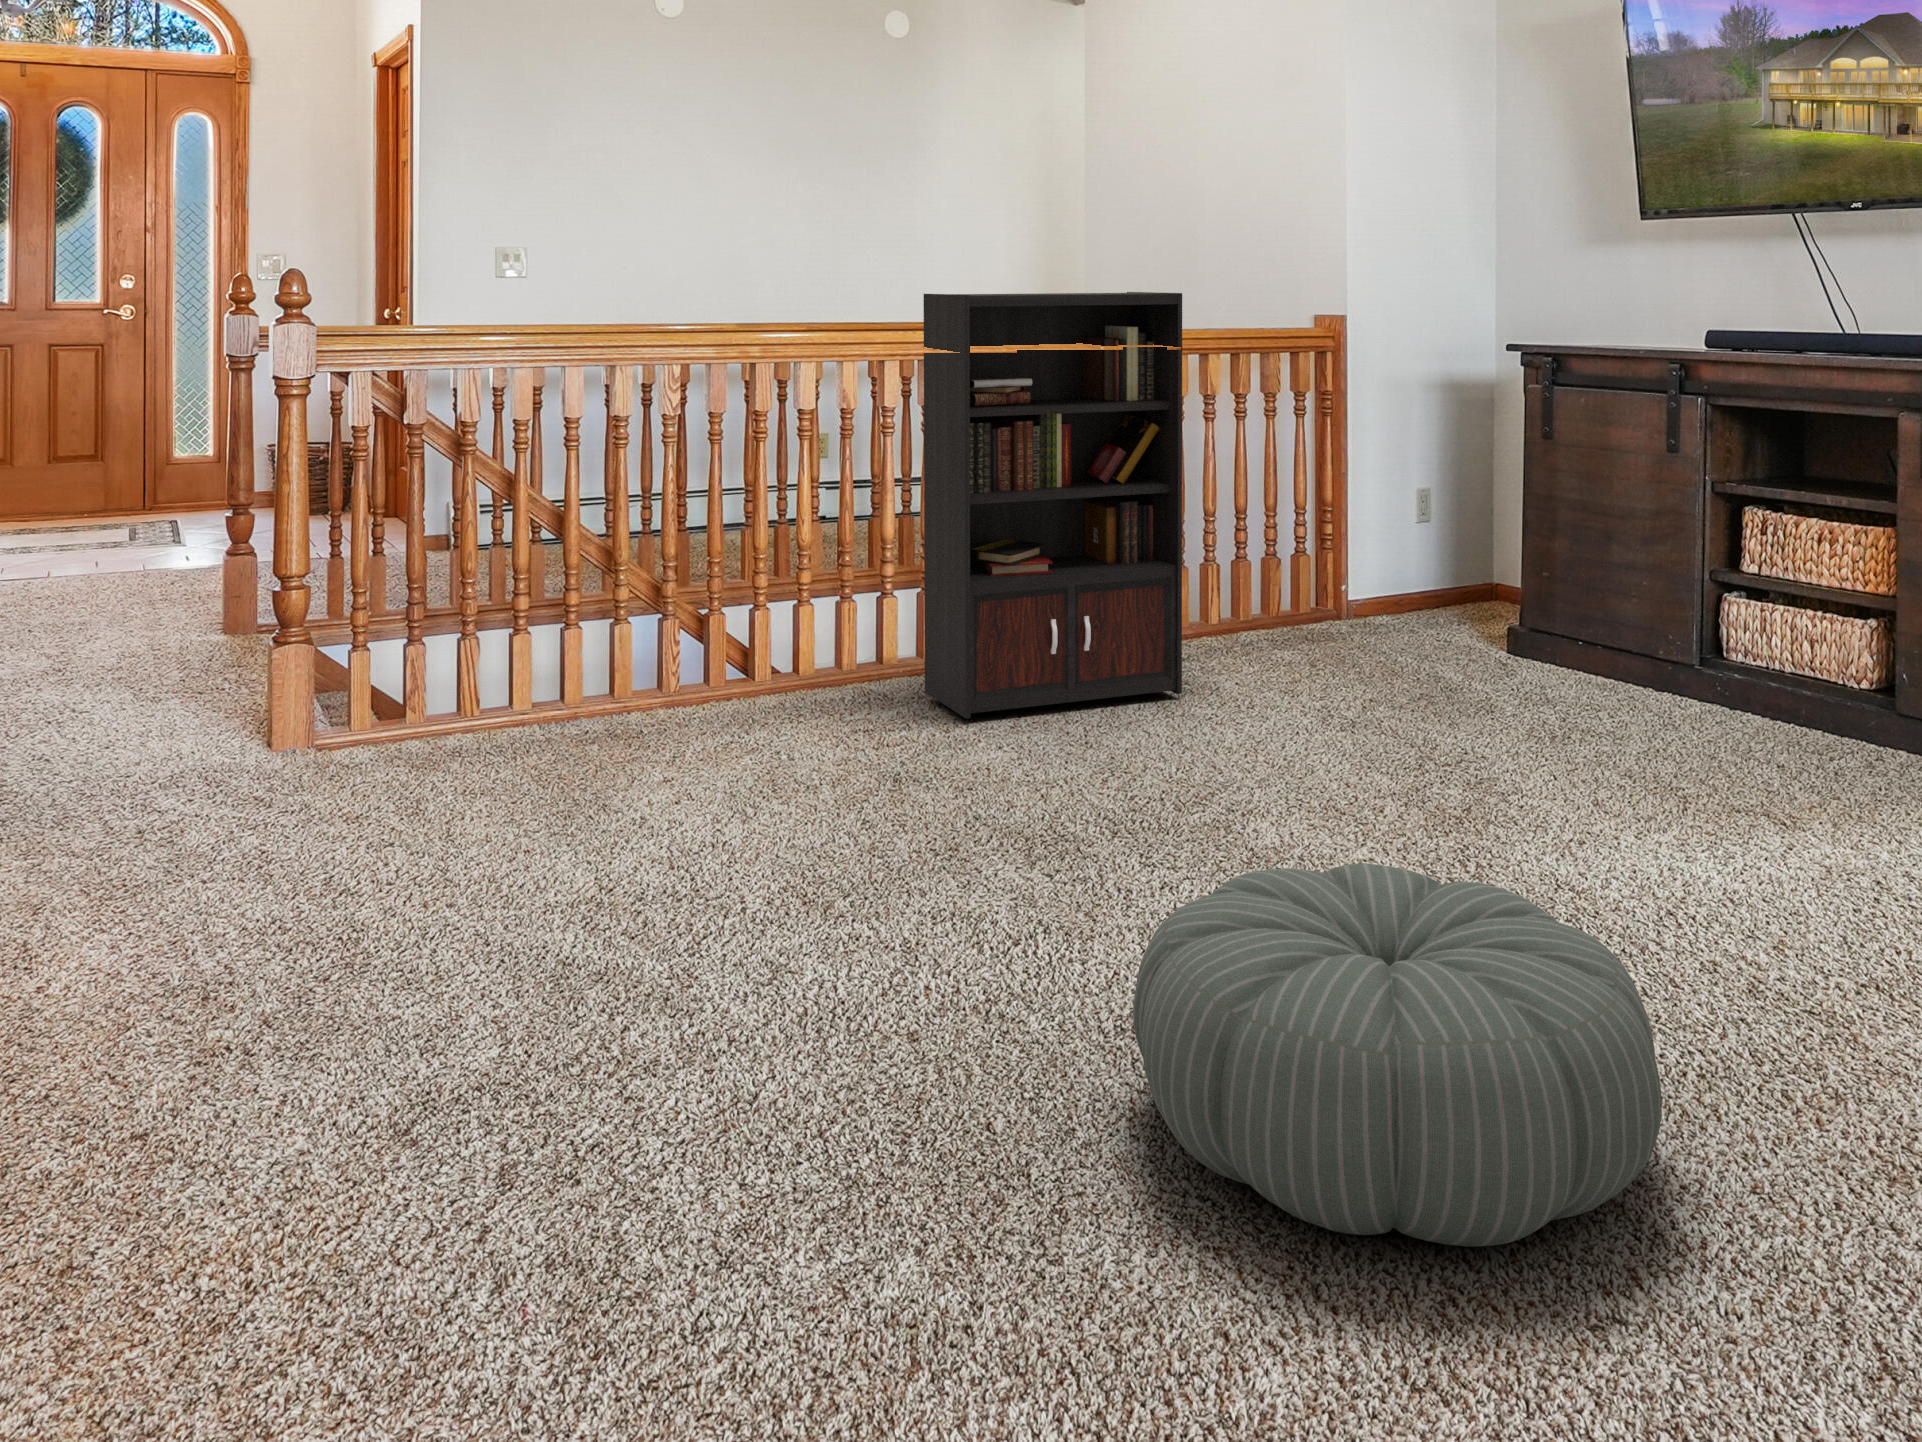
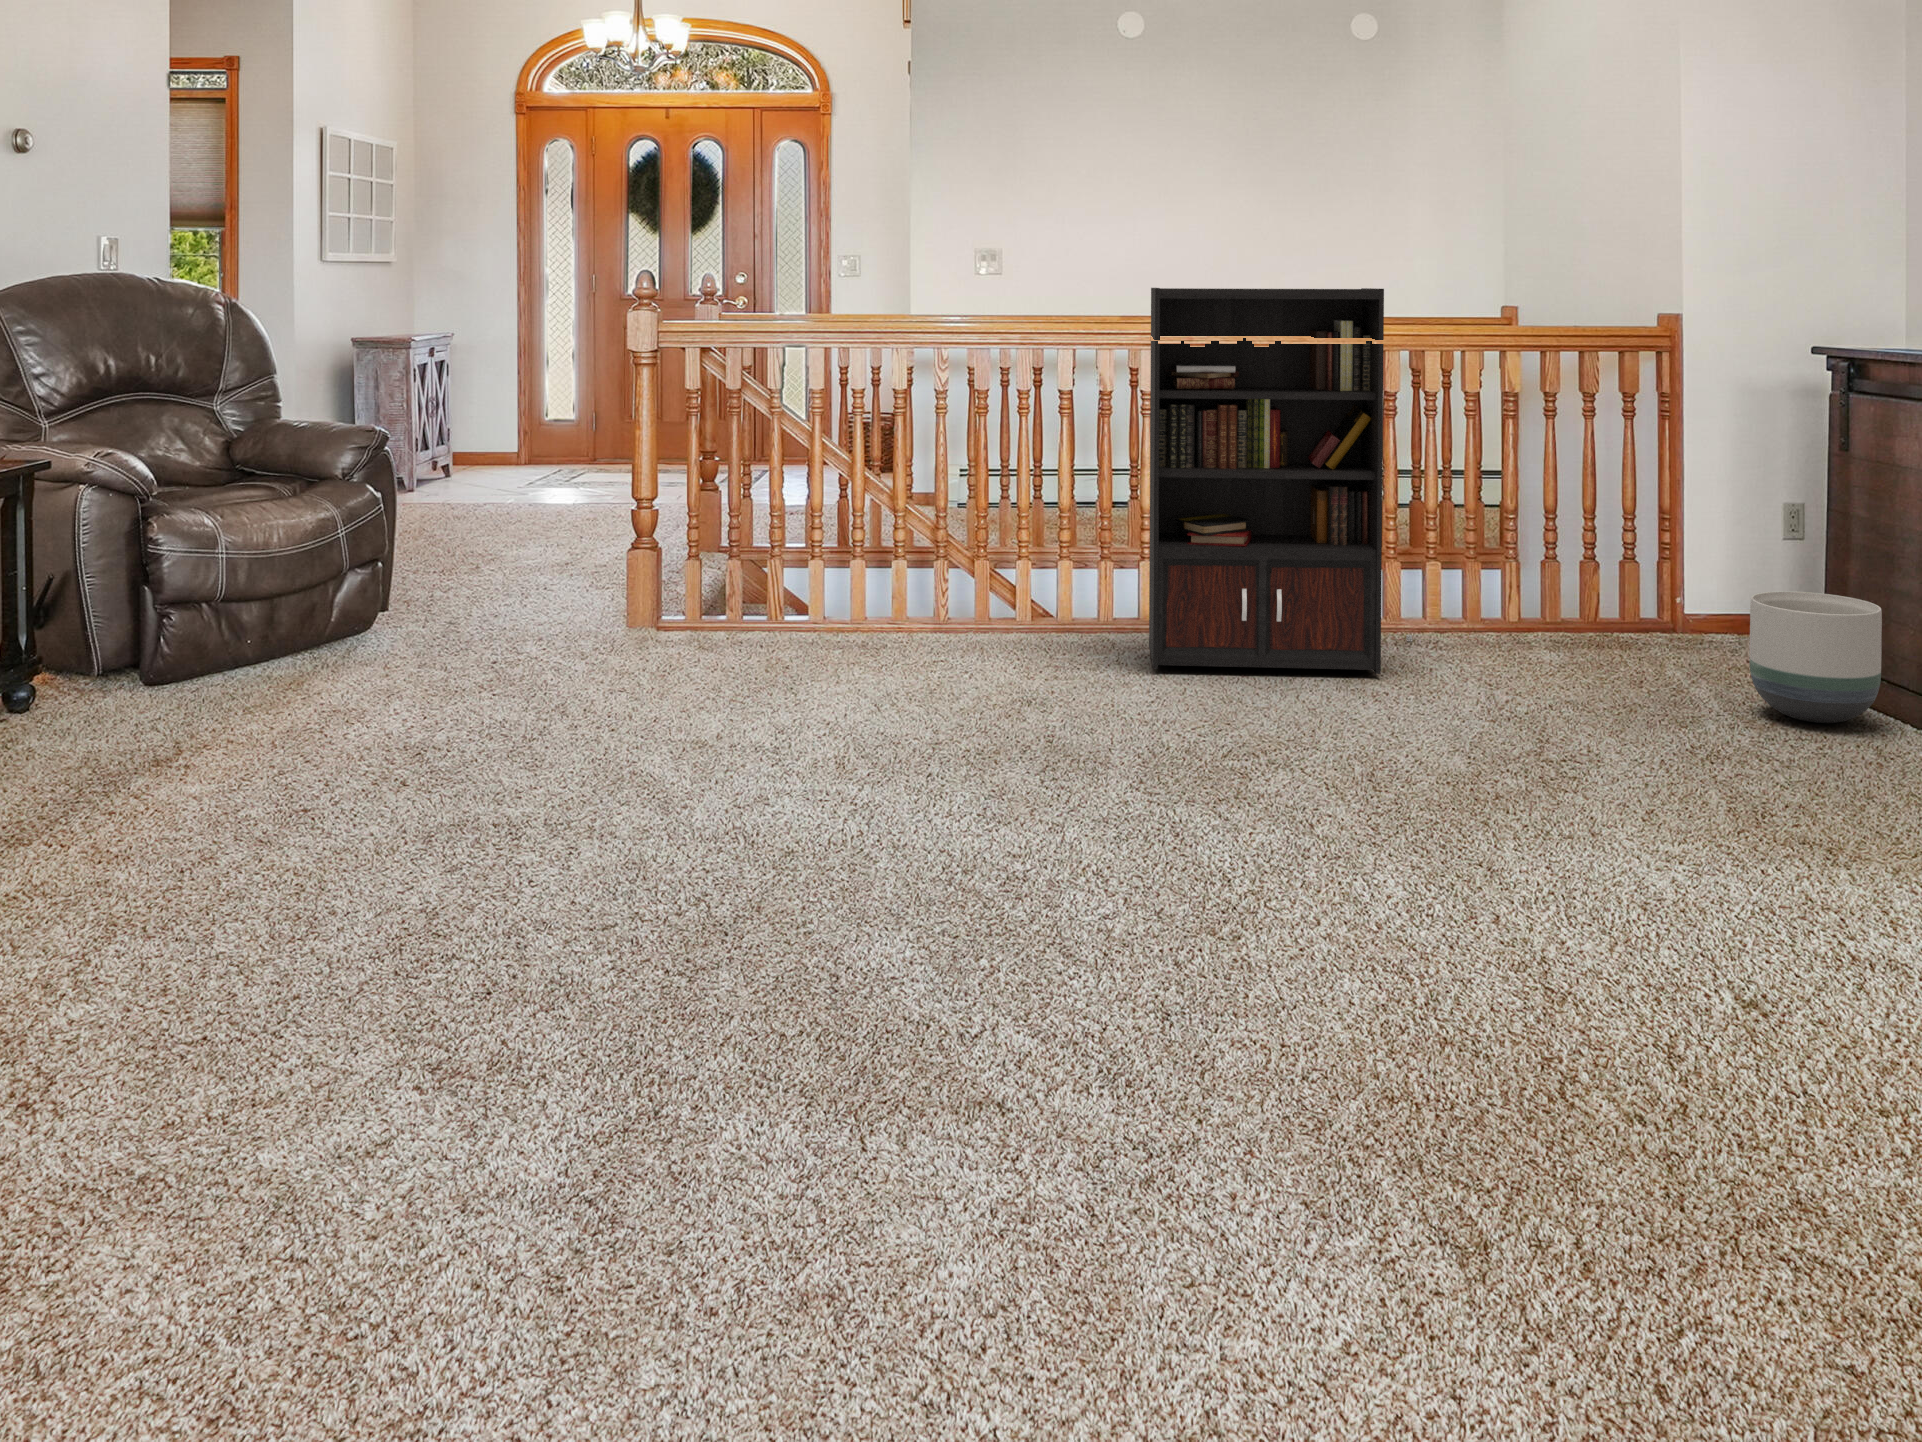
planter: none [1510,572,1625,692] -> present [1749,591,1882,723]
pouf: present [1133,863,1662,1247] -> none [812,768,1242,1068]

